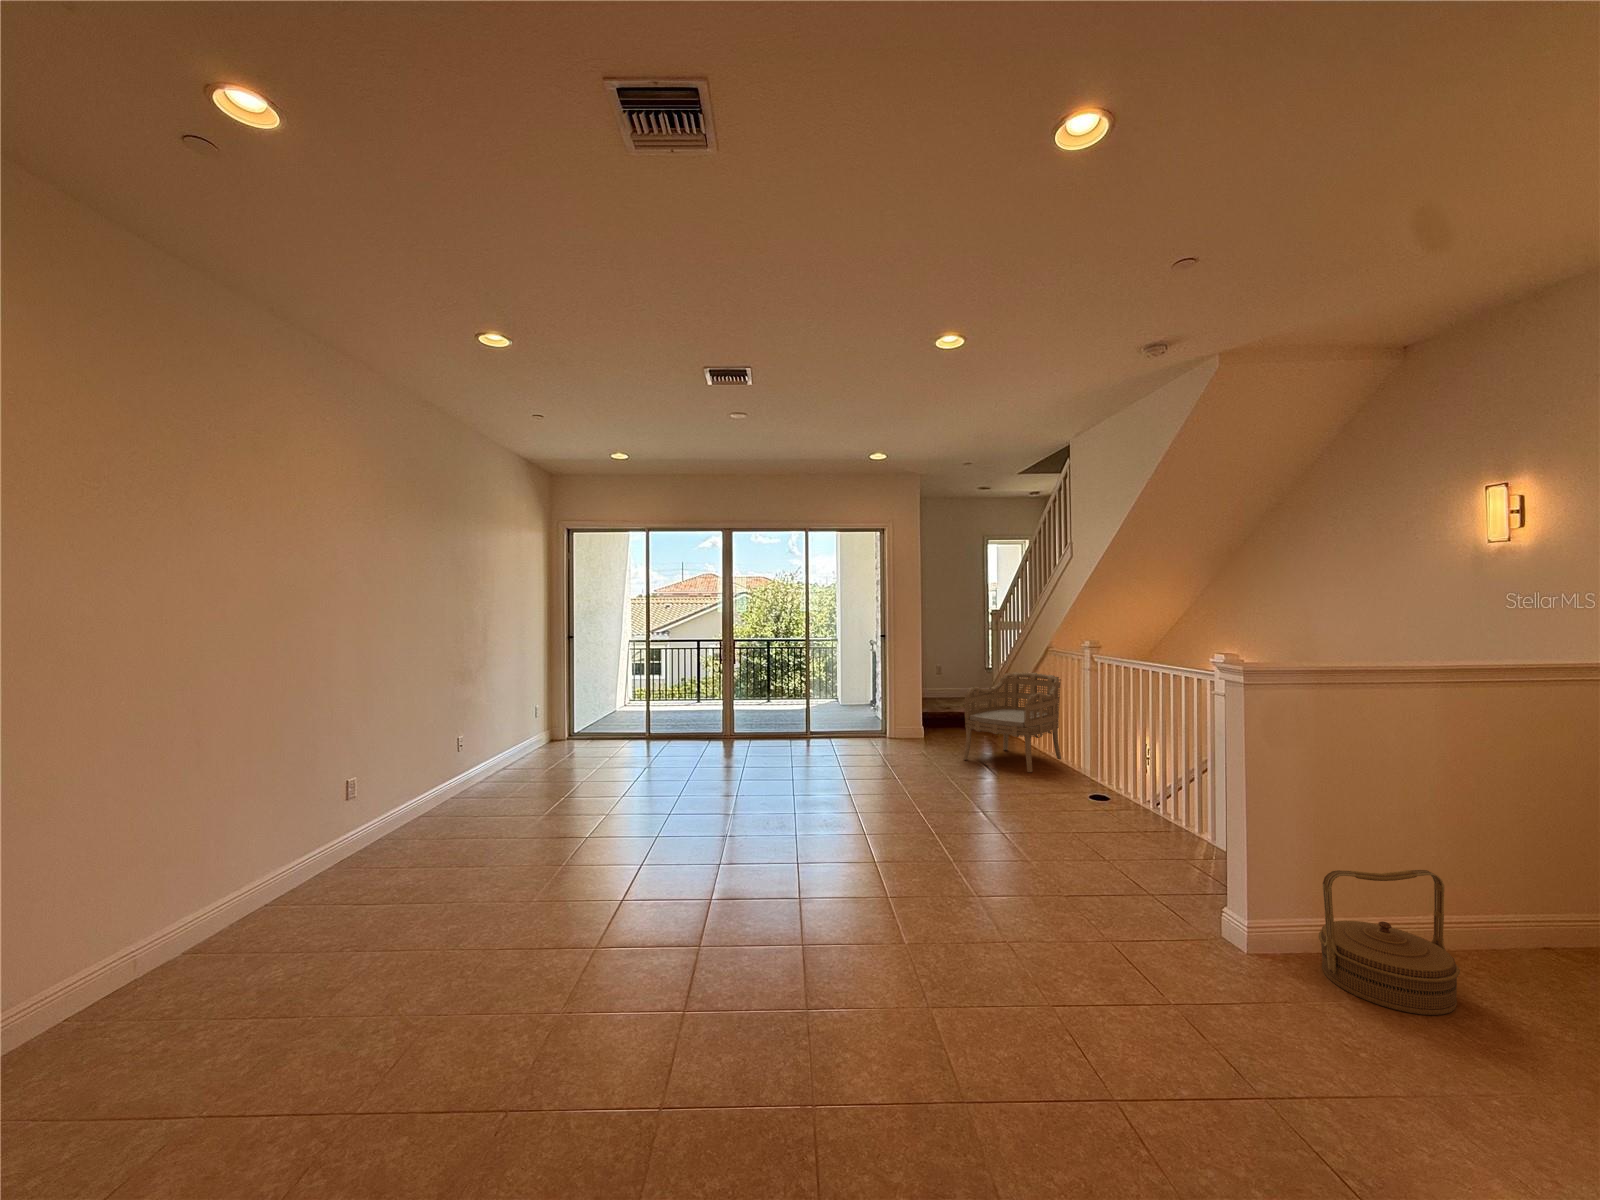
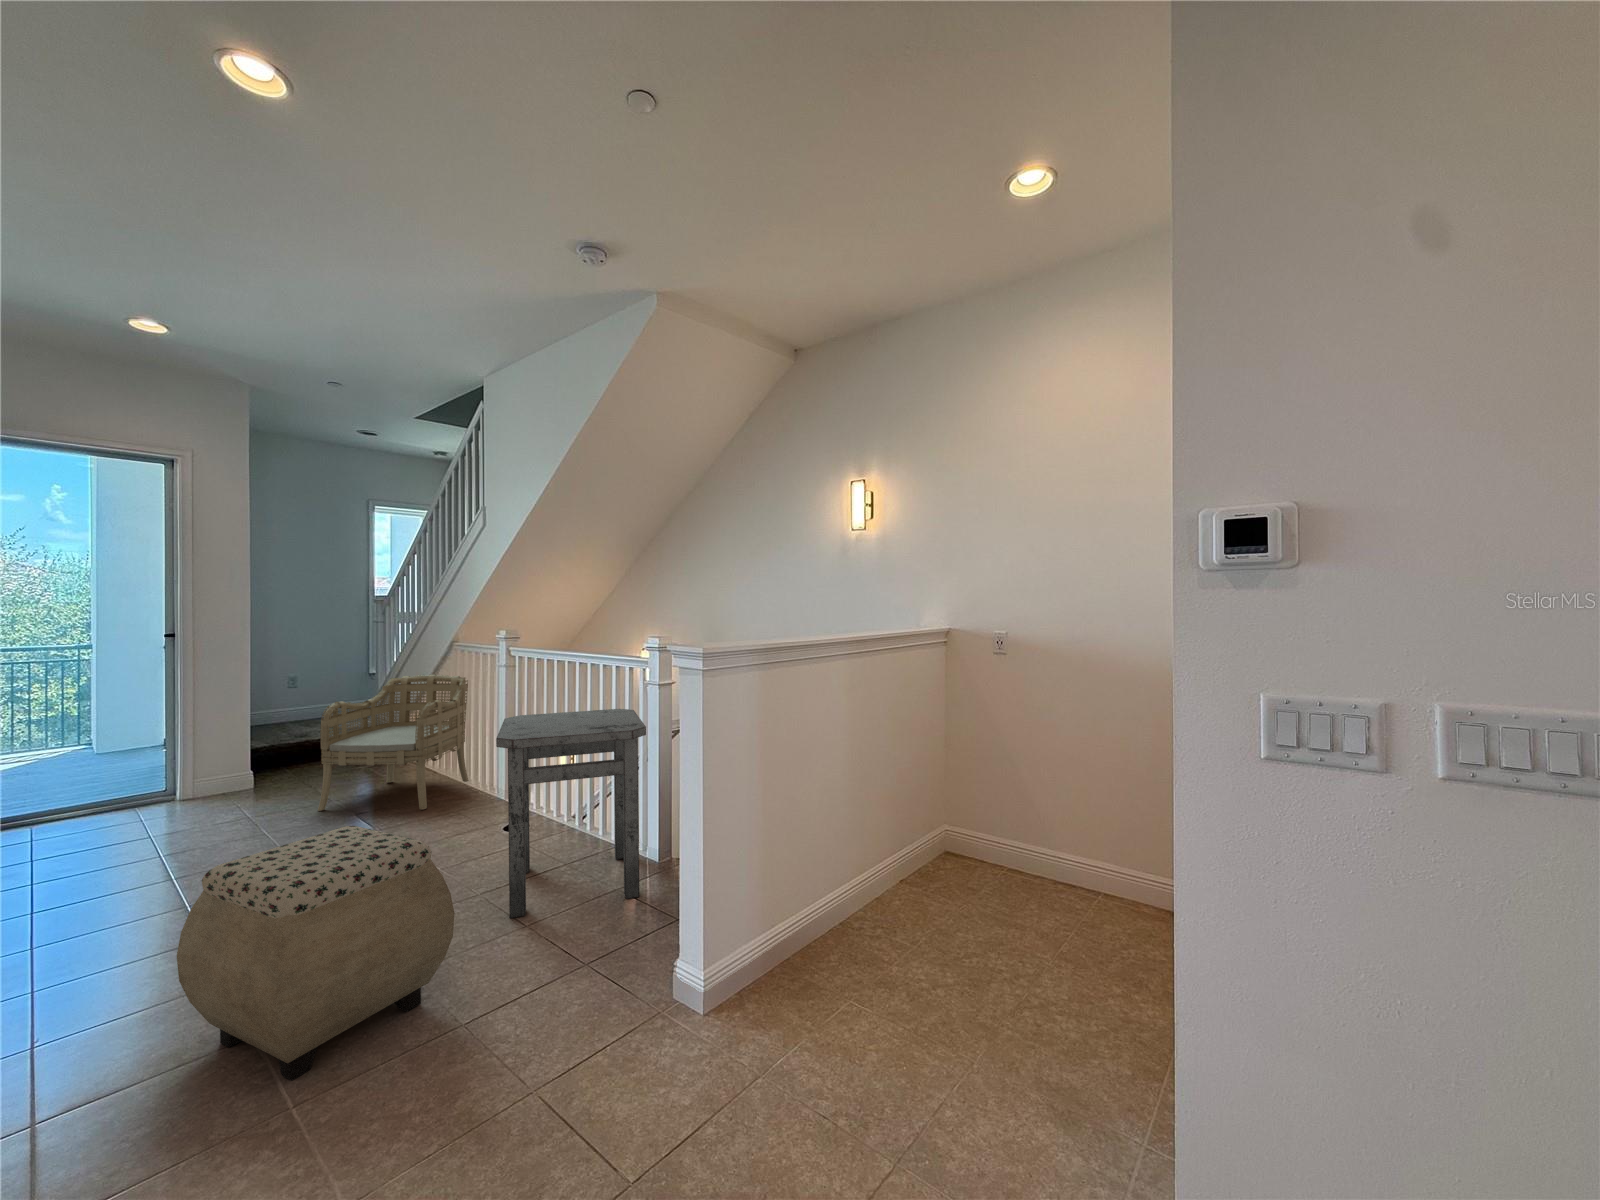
side table: none [1084,709,1207,869] -> present [496,709,646,918]
ottoman: none [921,761,1058,889] -> present [177,826,455,1081]
woven basket: present [1319,870,1460,1015] -> none [774,850,891,1026]

